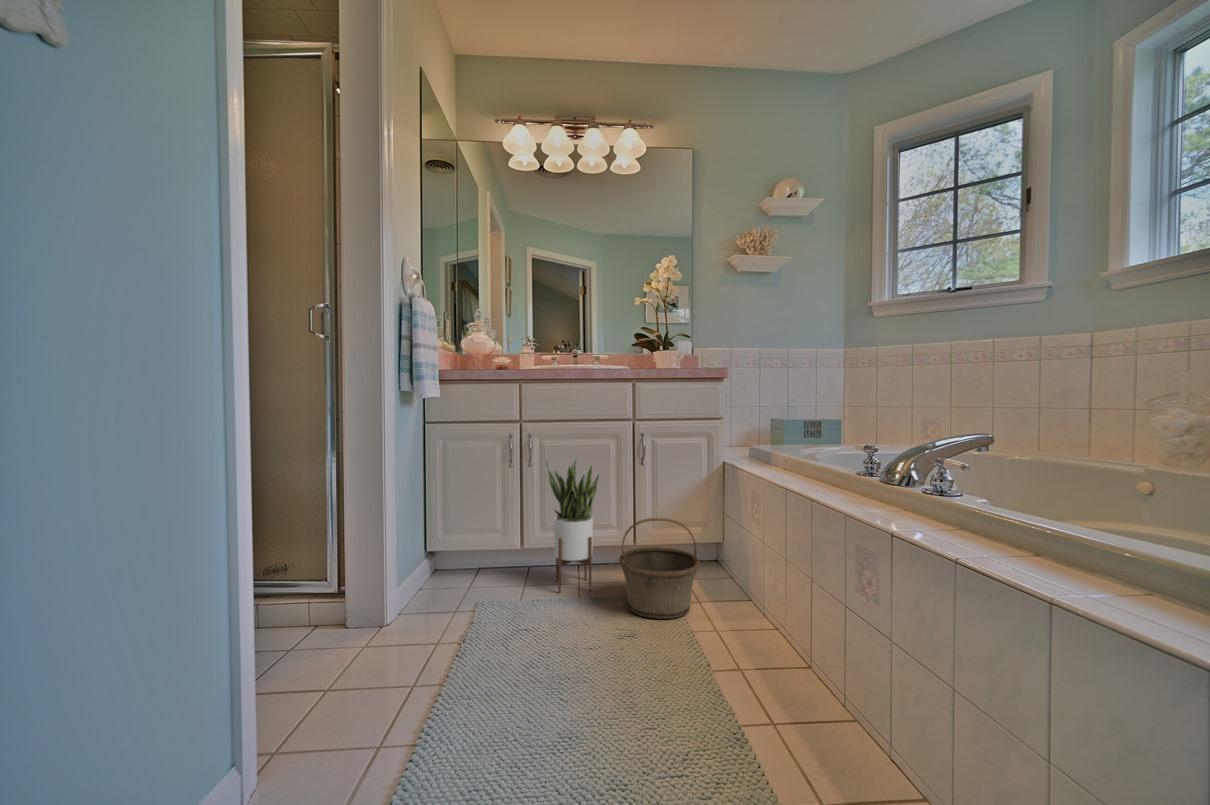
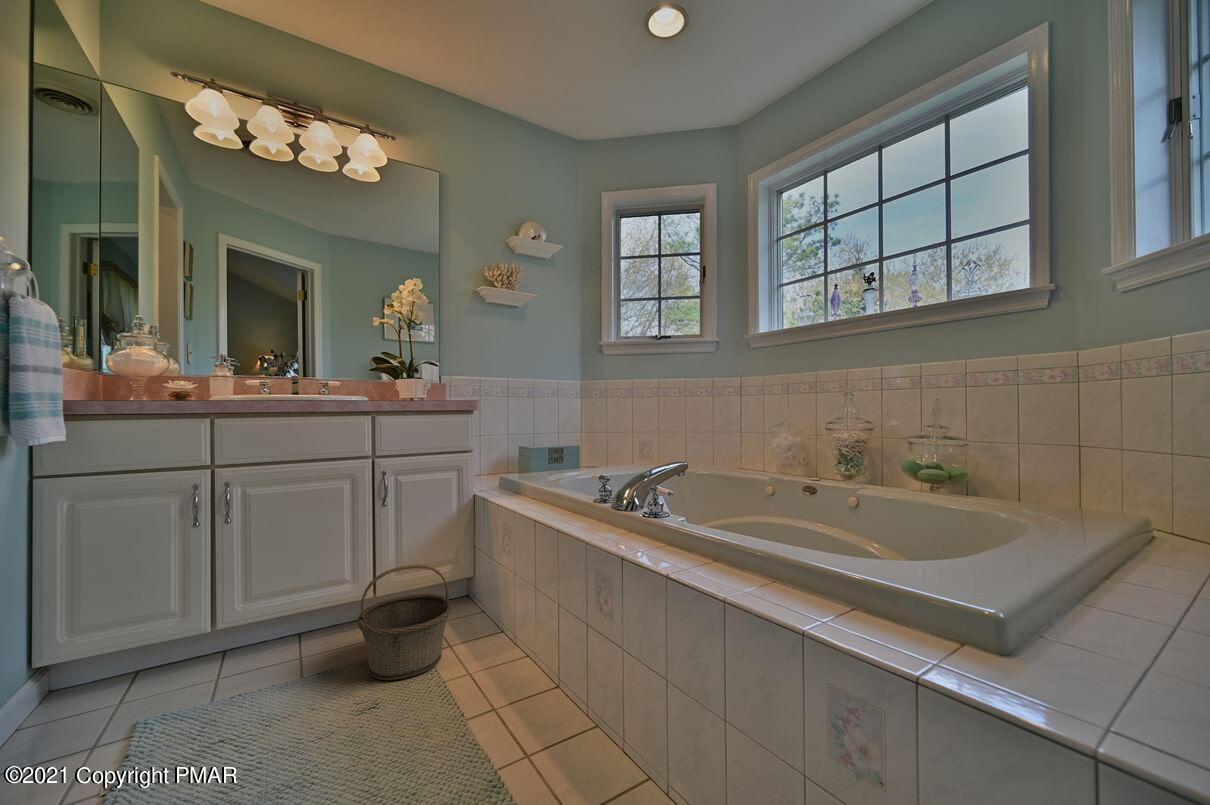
potted plant: present [544,456,600,593] -> none [250,505,331,678]

